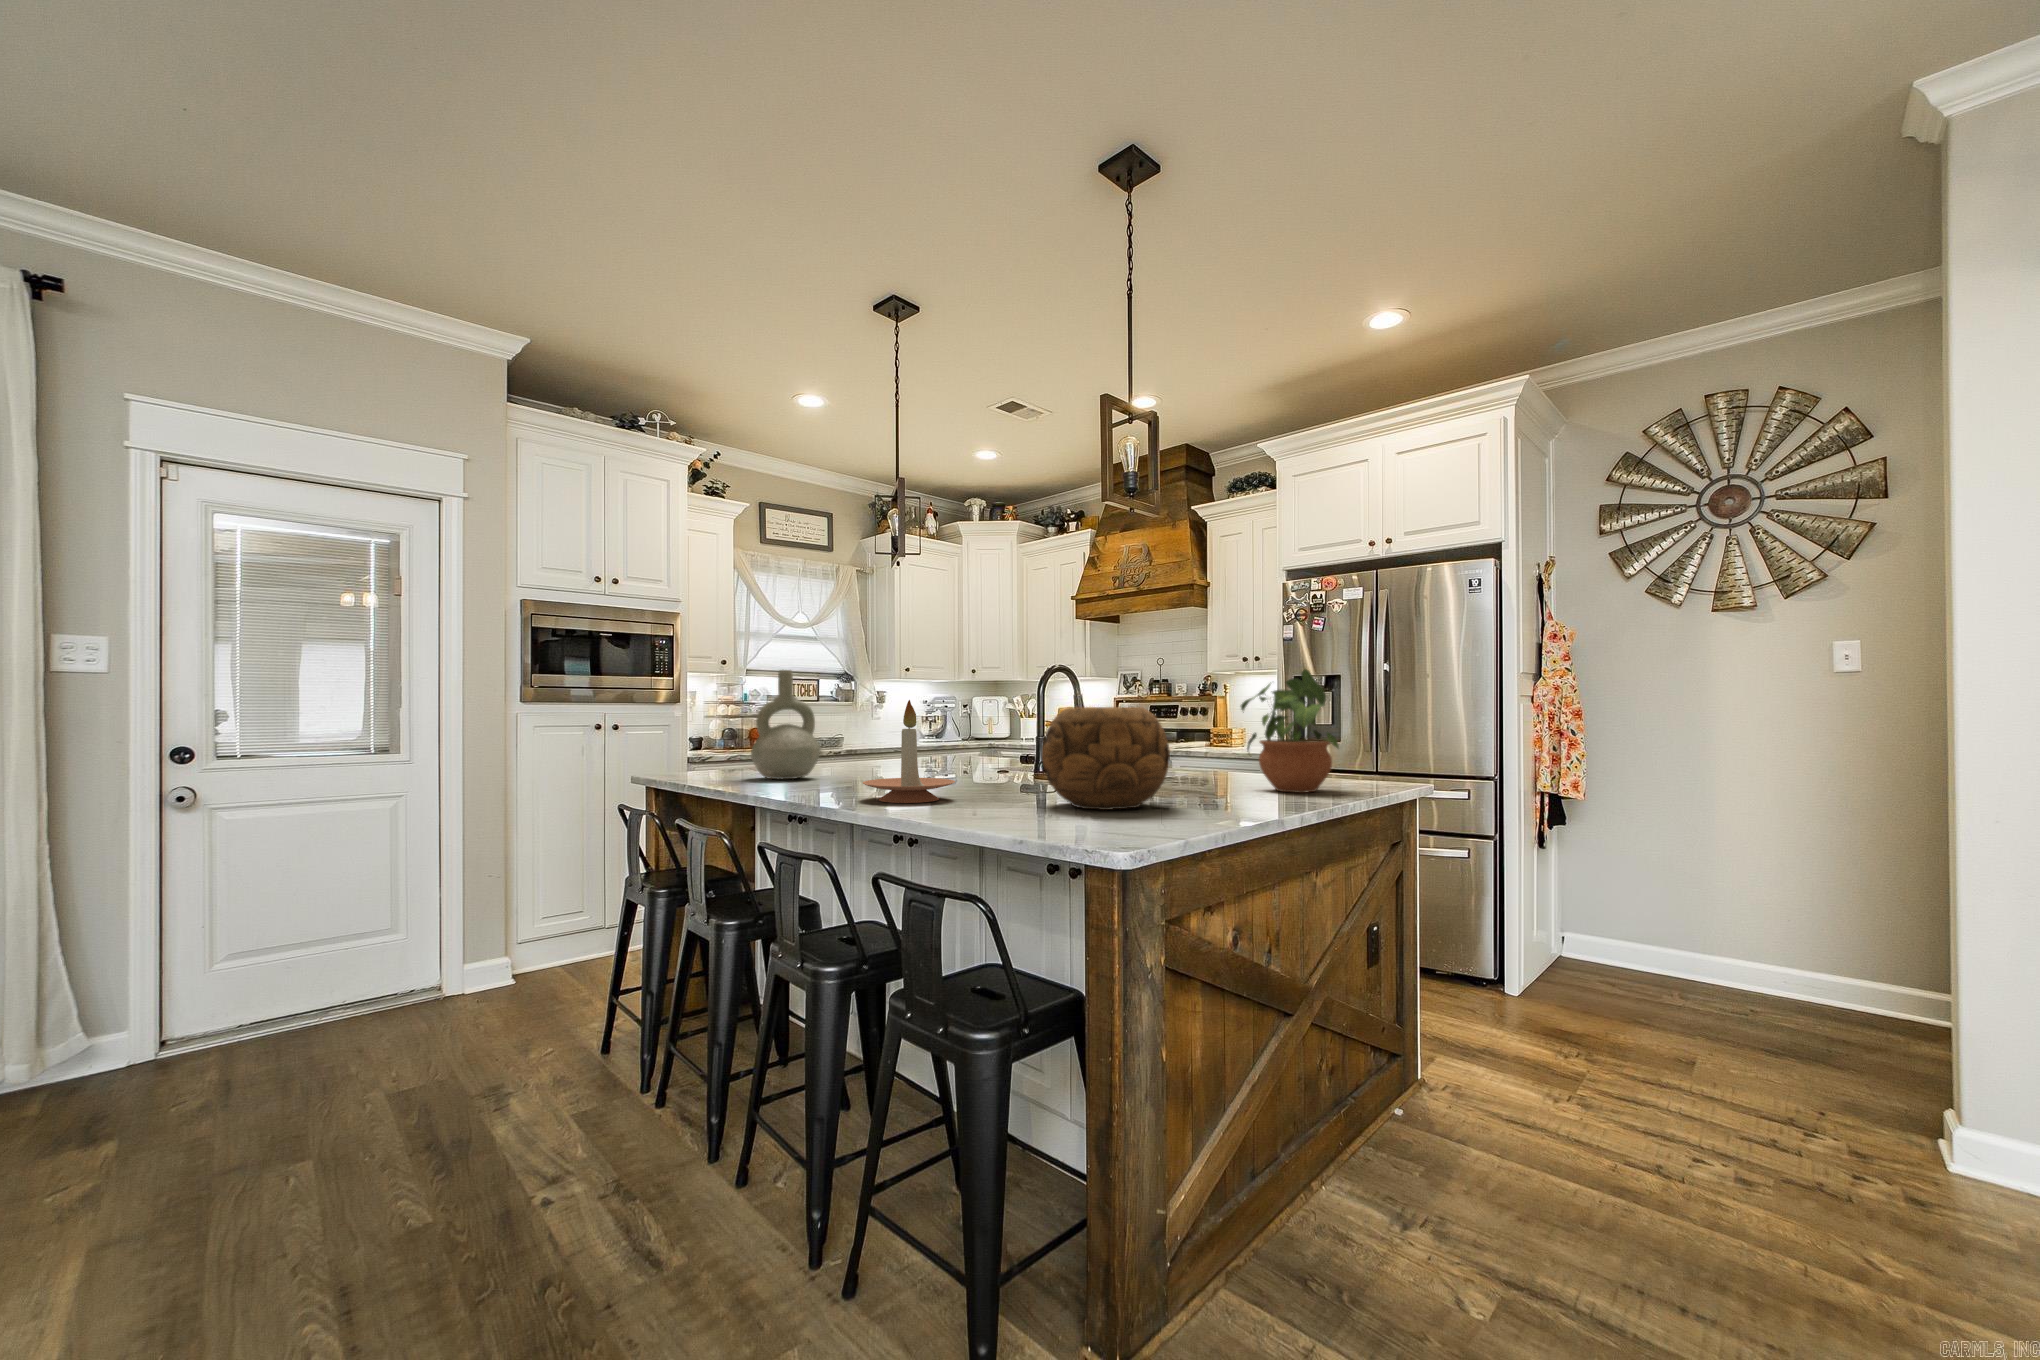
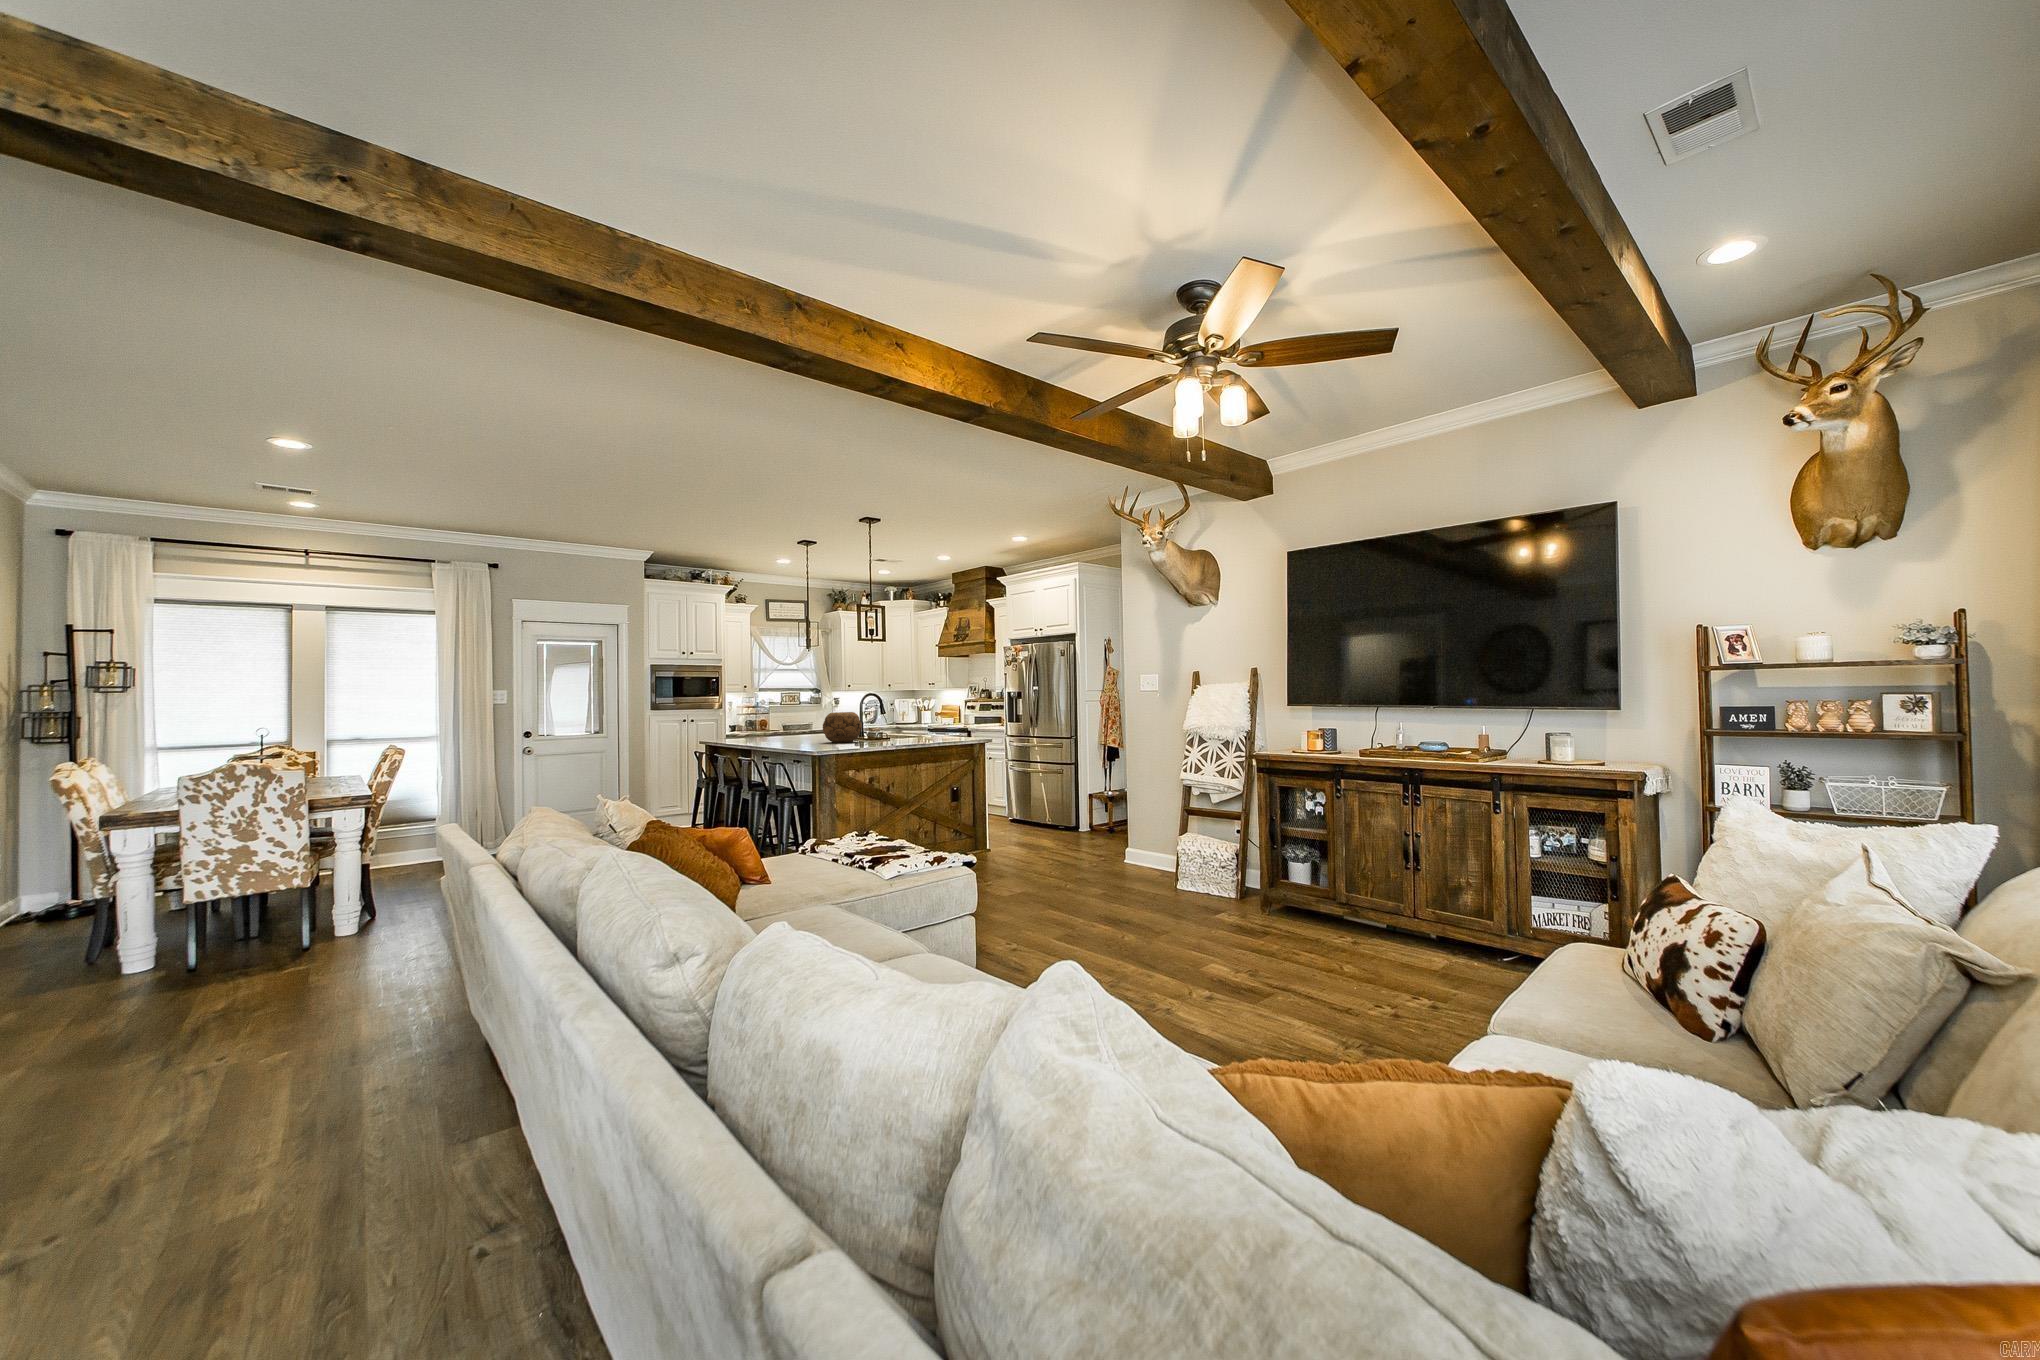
potted plant: present [1241,669,1339,793] -> none [912,696,942,739]
decorative vase: present [751,670,821,779] -> none [744,699,770,739]
candle holder: present [863,700,955,803] -> none [772,711,802,743]

